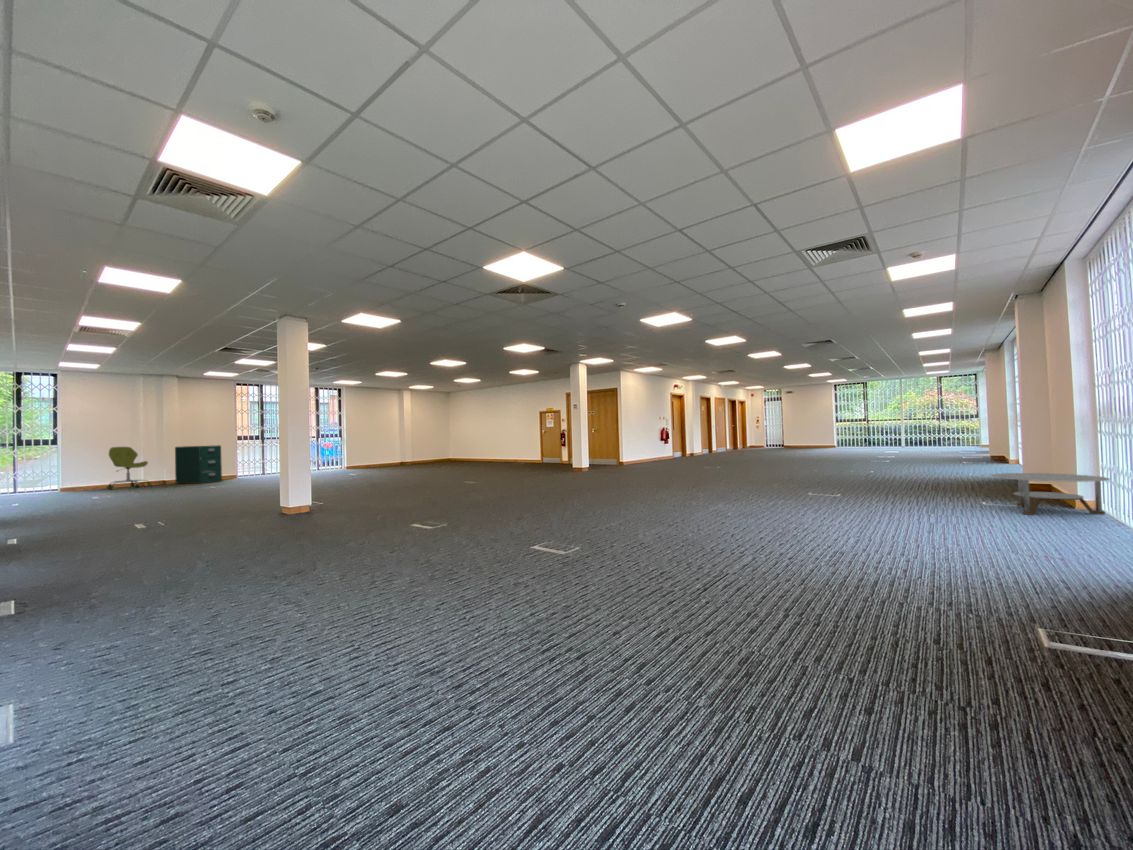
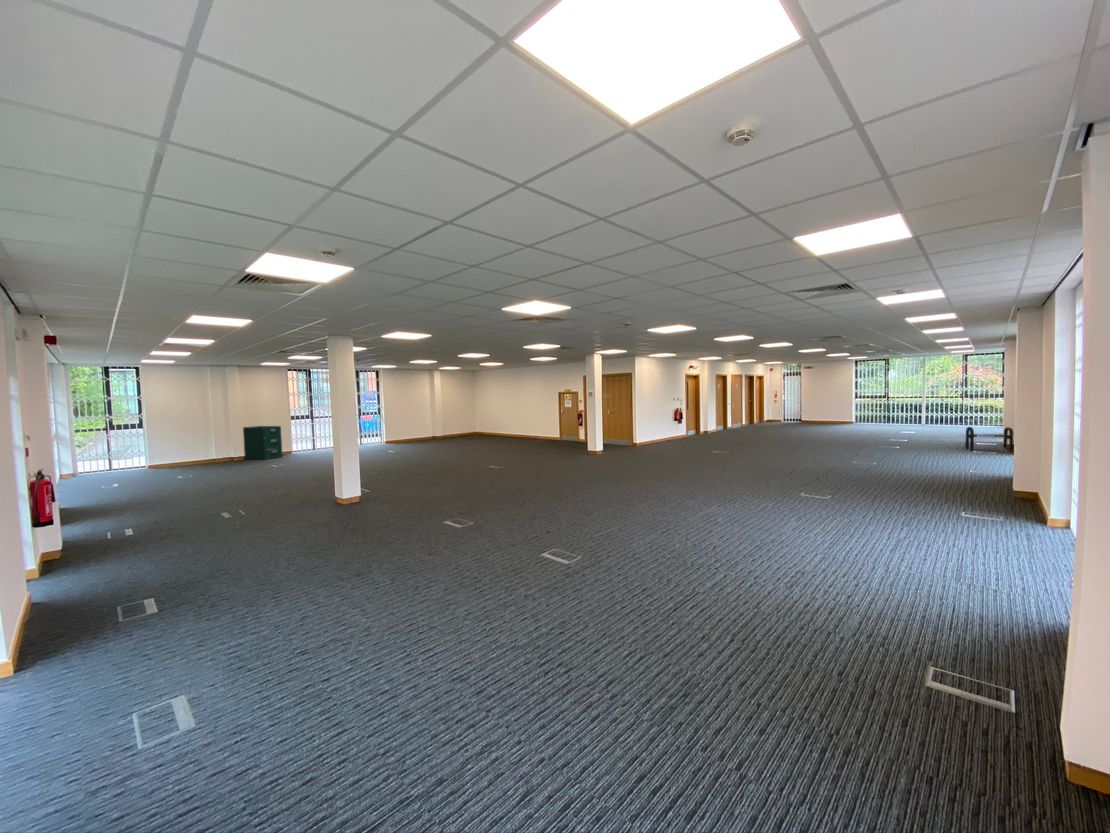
bench: none [959,436,1008,461] -> present [965,427,1014,452]
office chair: present [107,447,152,490] -> none [190,428,226,465]
round table: present [991,473,1110,515] -> none [962,489,1071,534]

